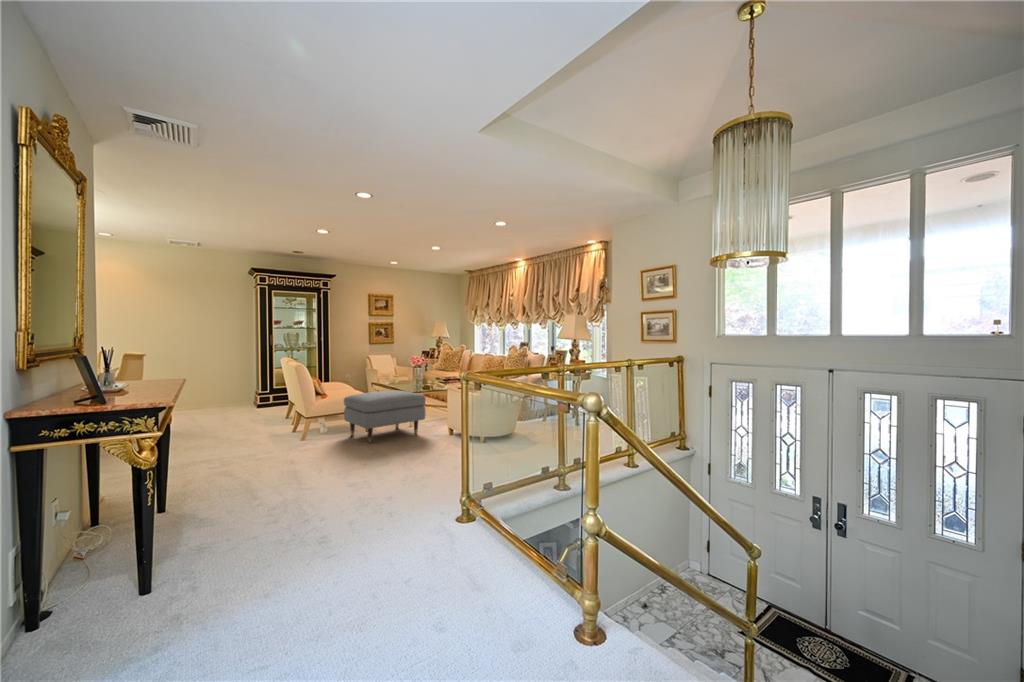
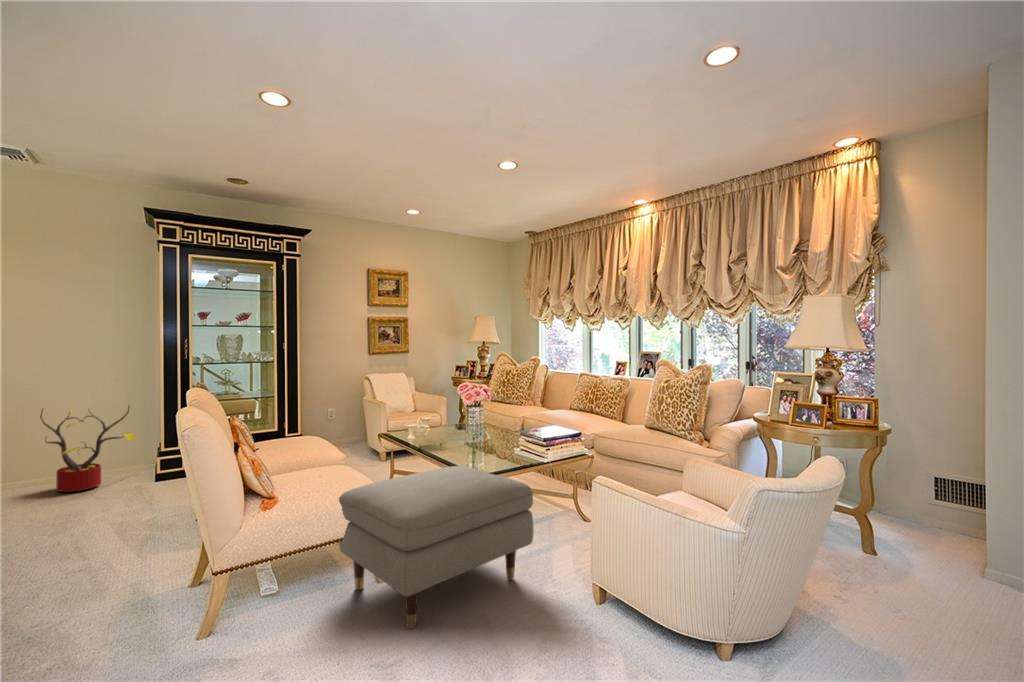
decorative plant: none [195,368,245,410] -> present [40,405,135,492]

